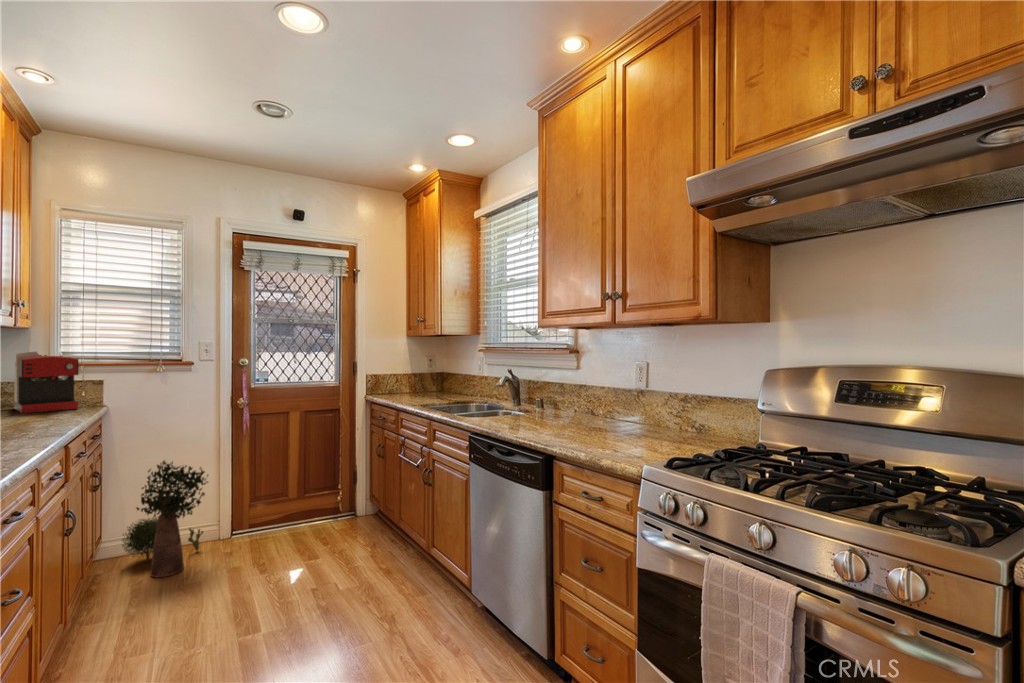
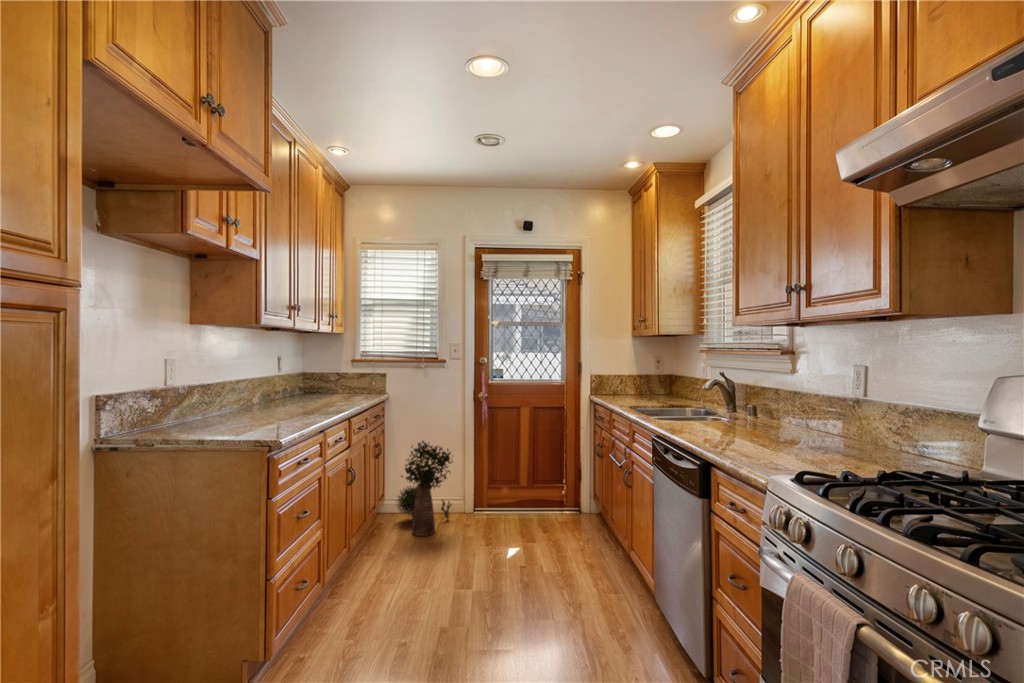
coffee maker: present [14,352,79,413] -> none [336,350,371,395]

